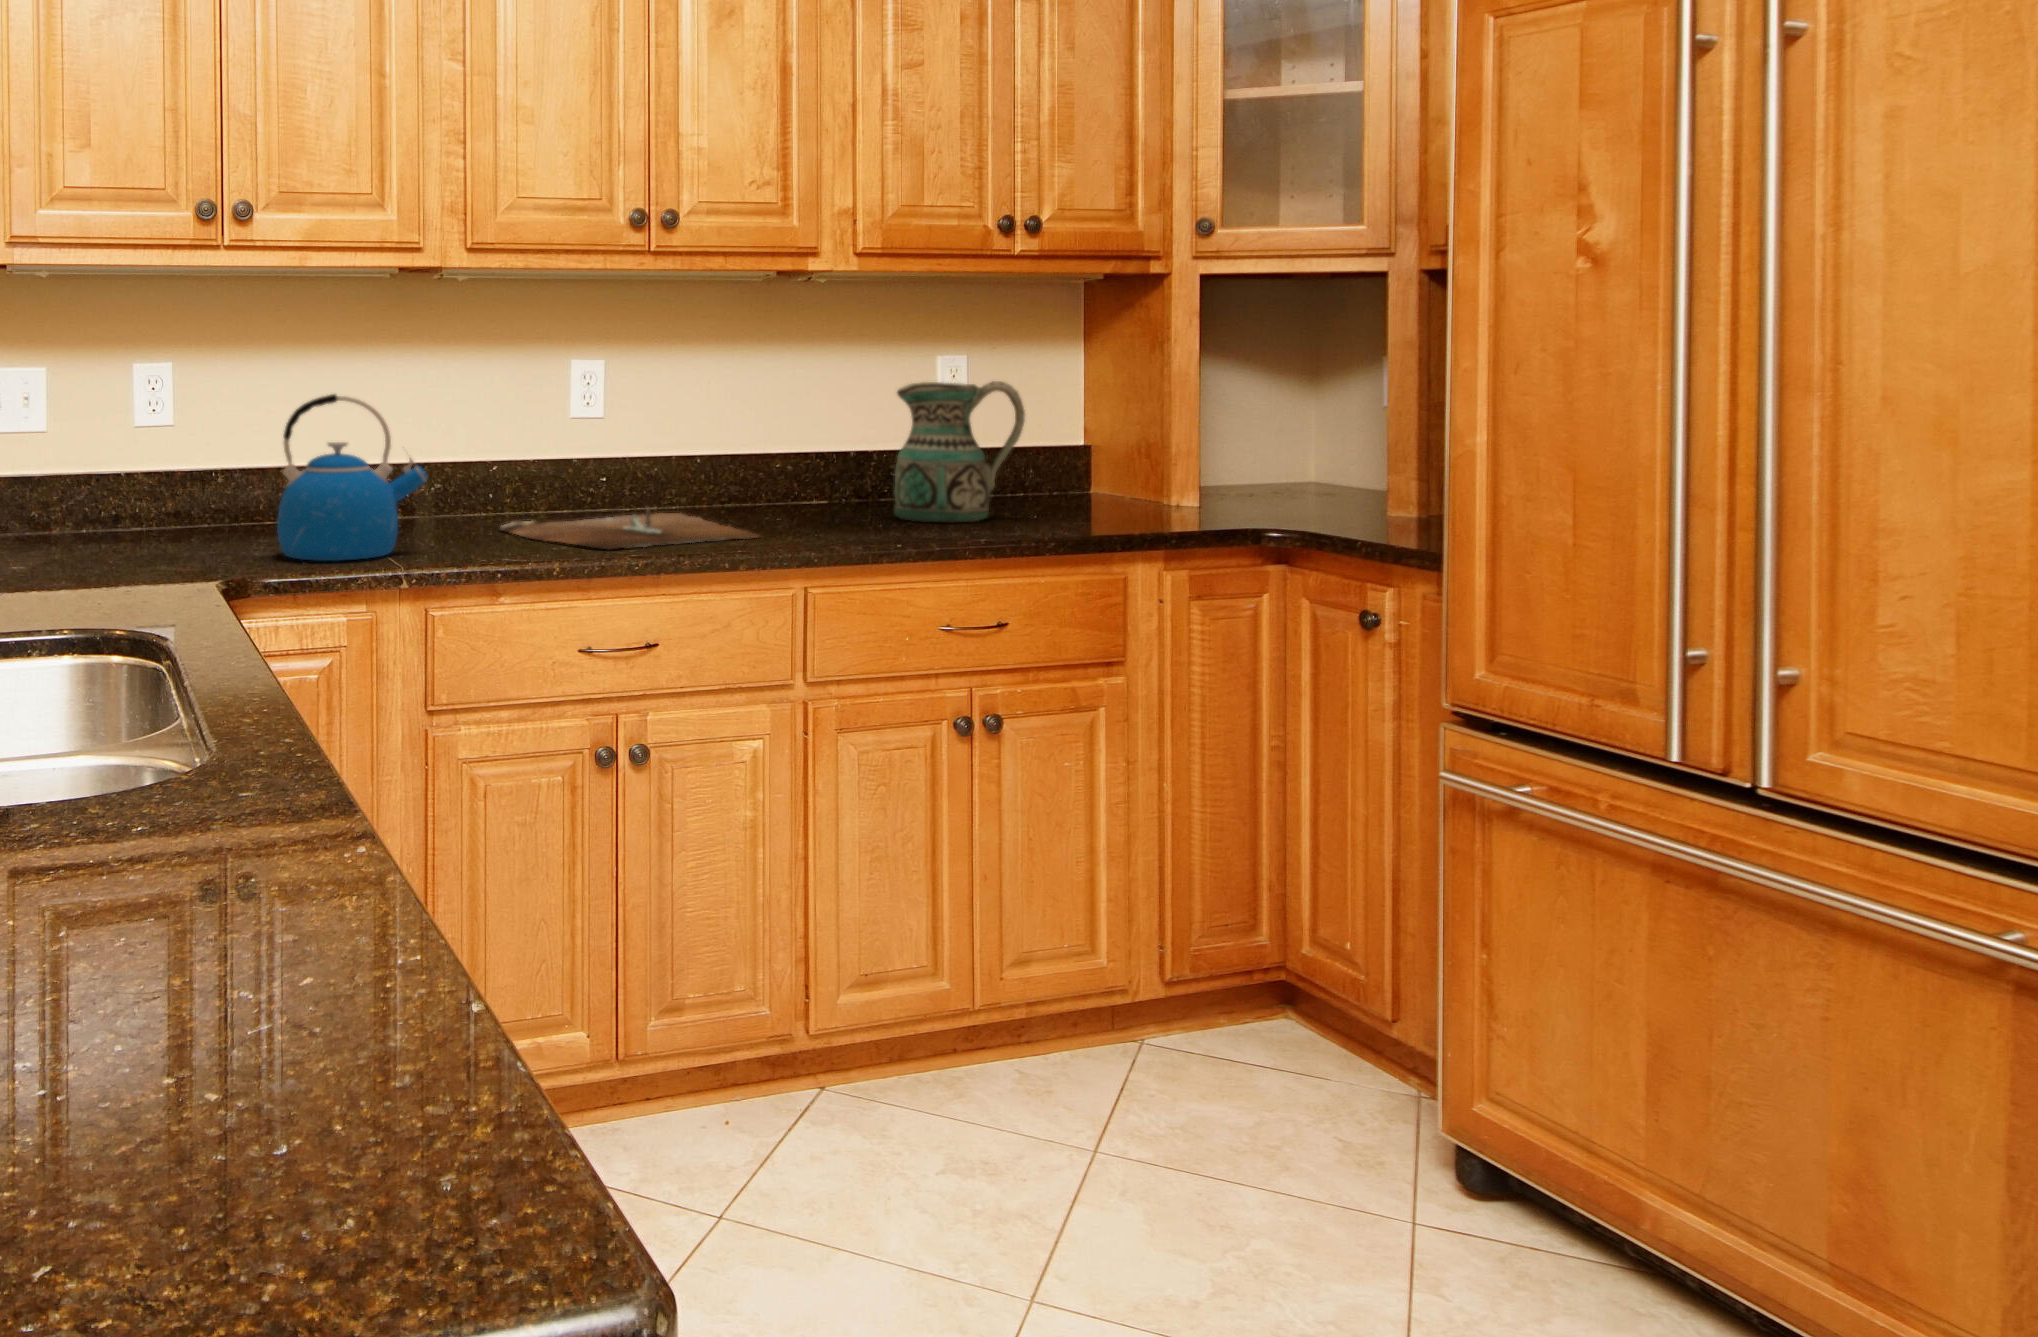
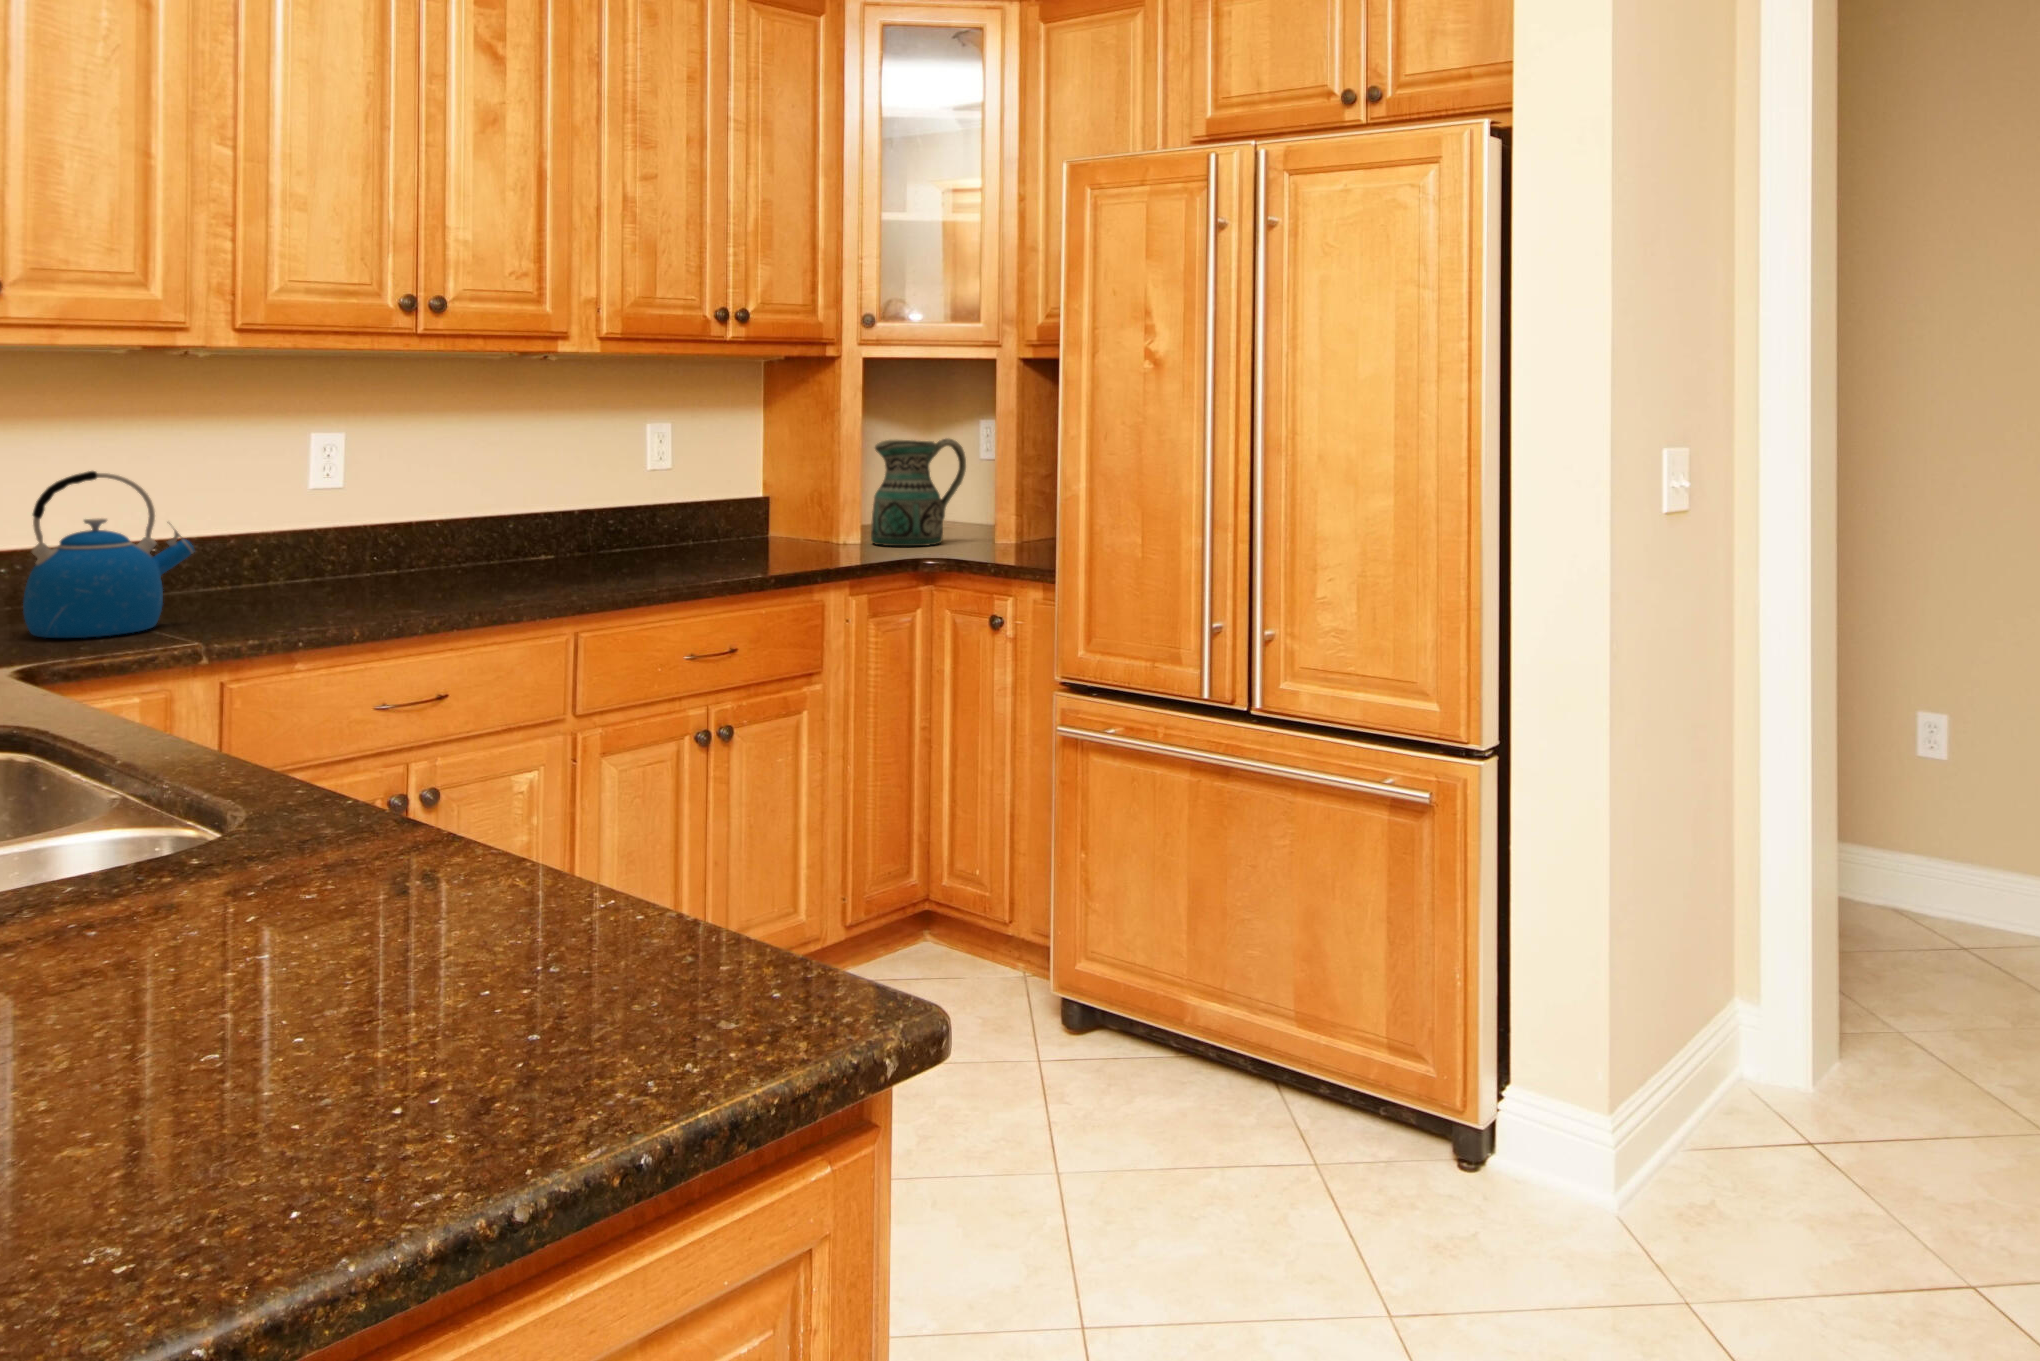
ceramic pitcher: present [894,381,1025,522] -> present [871,438,966,546]
cutting board: present [500,508,759,549] -> none [243,567,516,608]

